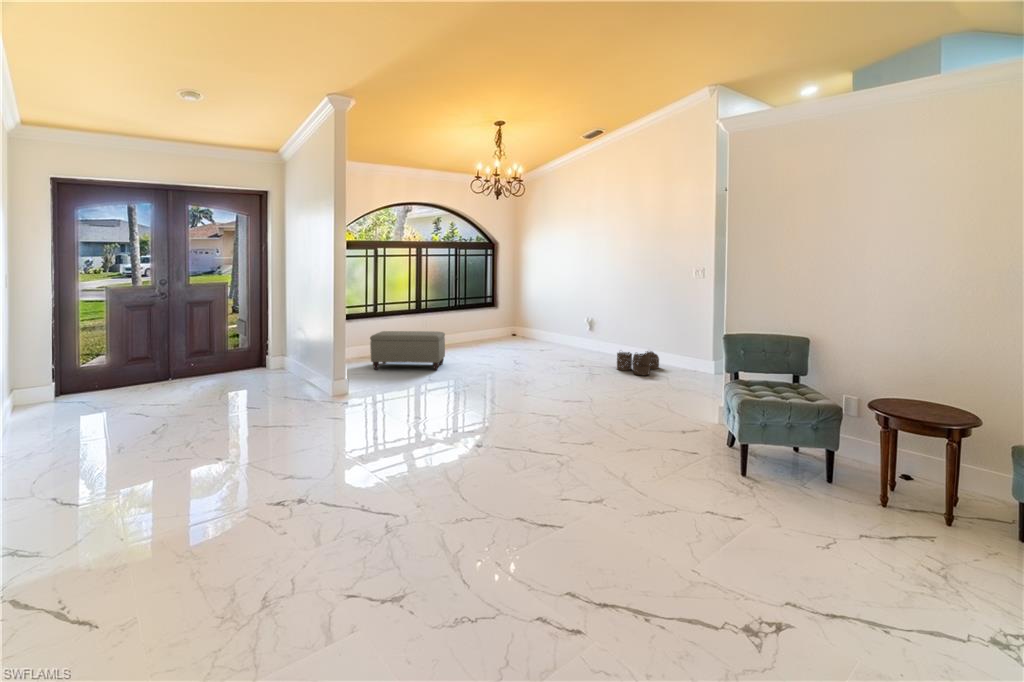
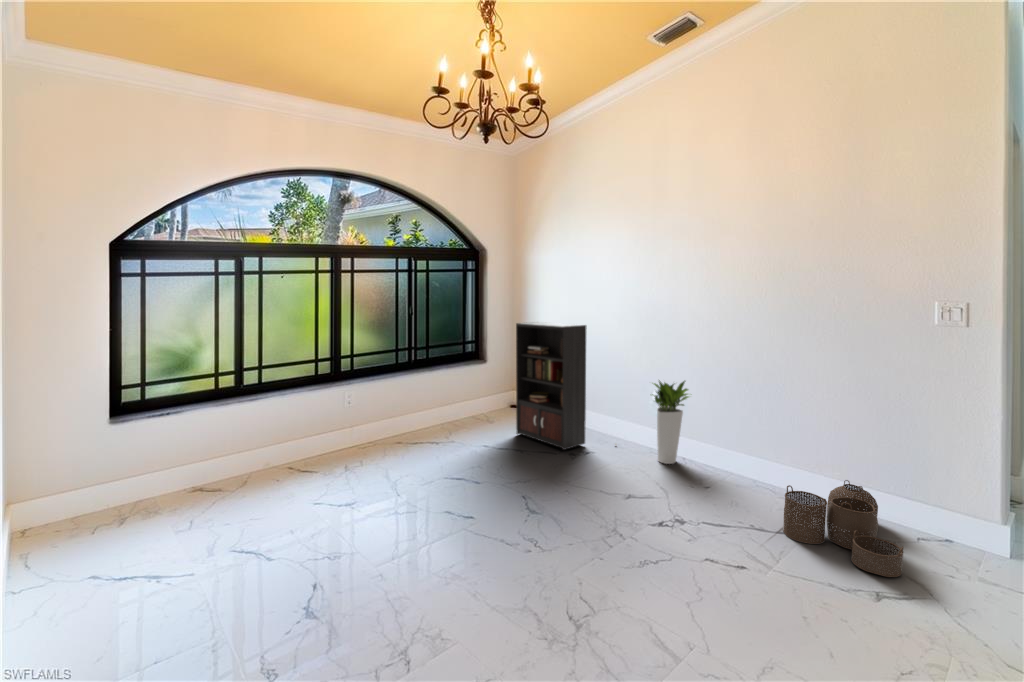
bookcase: none [513,284,565,349] -> present [516,322,617,450]
planter: none [577,311,599,354] -> present [652,380,689,464]
ottoman: present [370,331,445,370] -> none [153,449,371,570]

